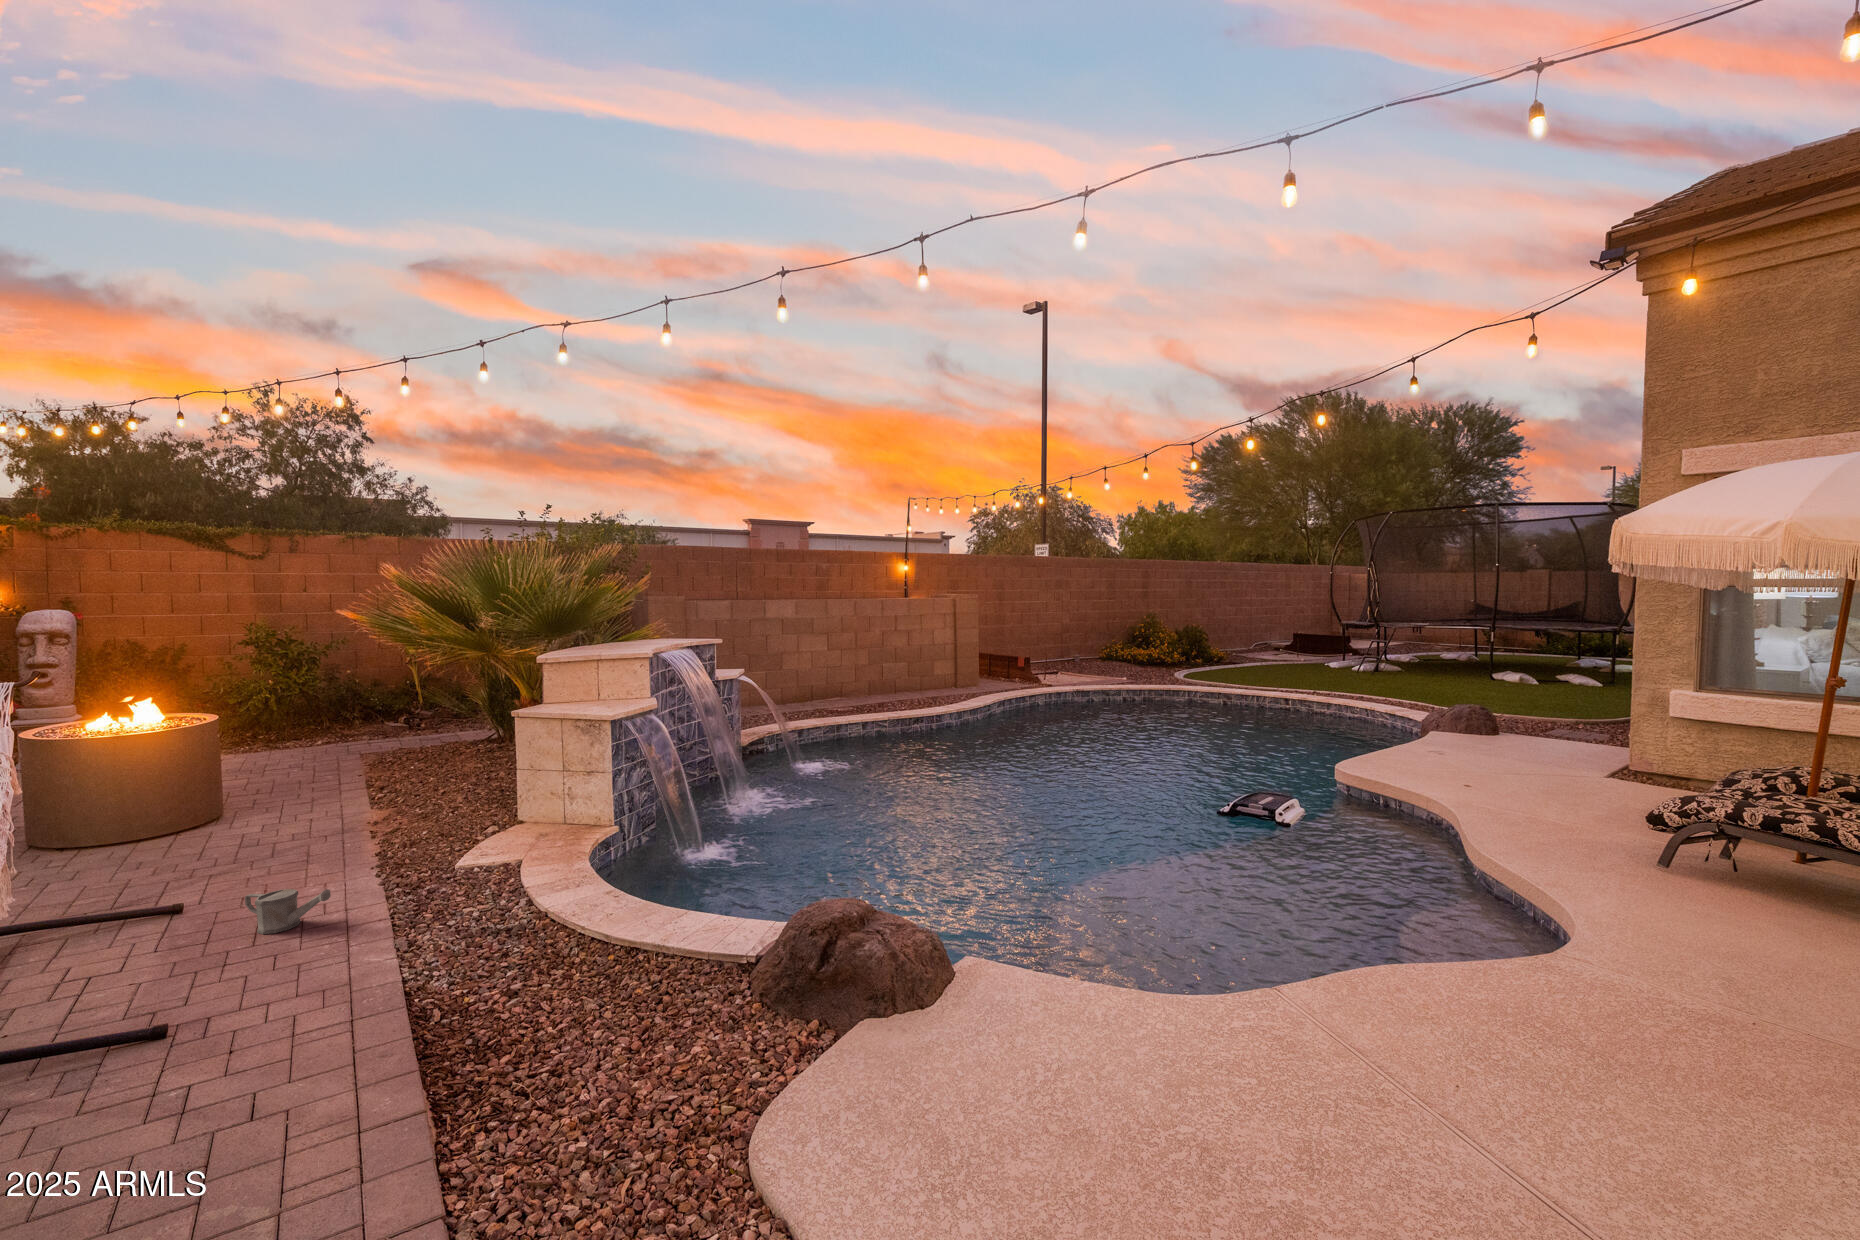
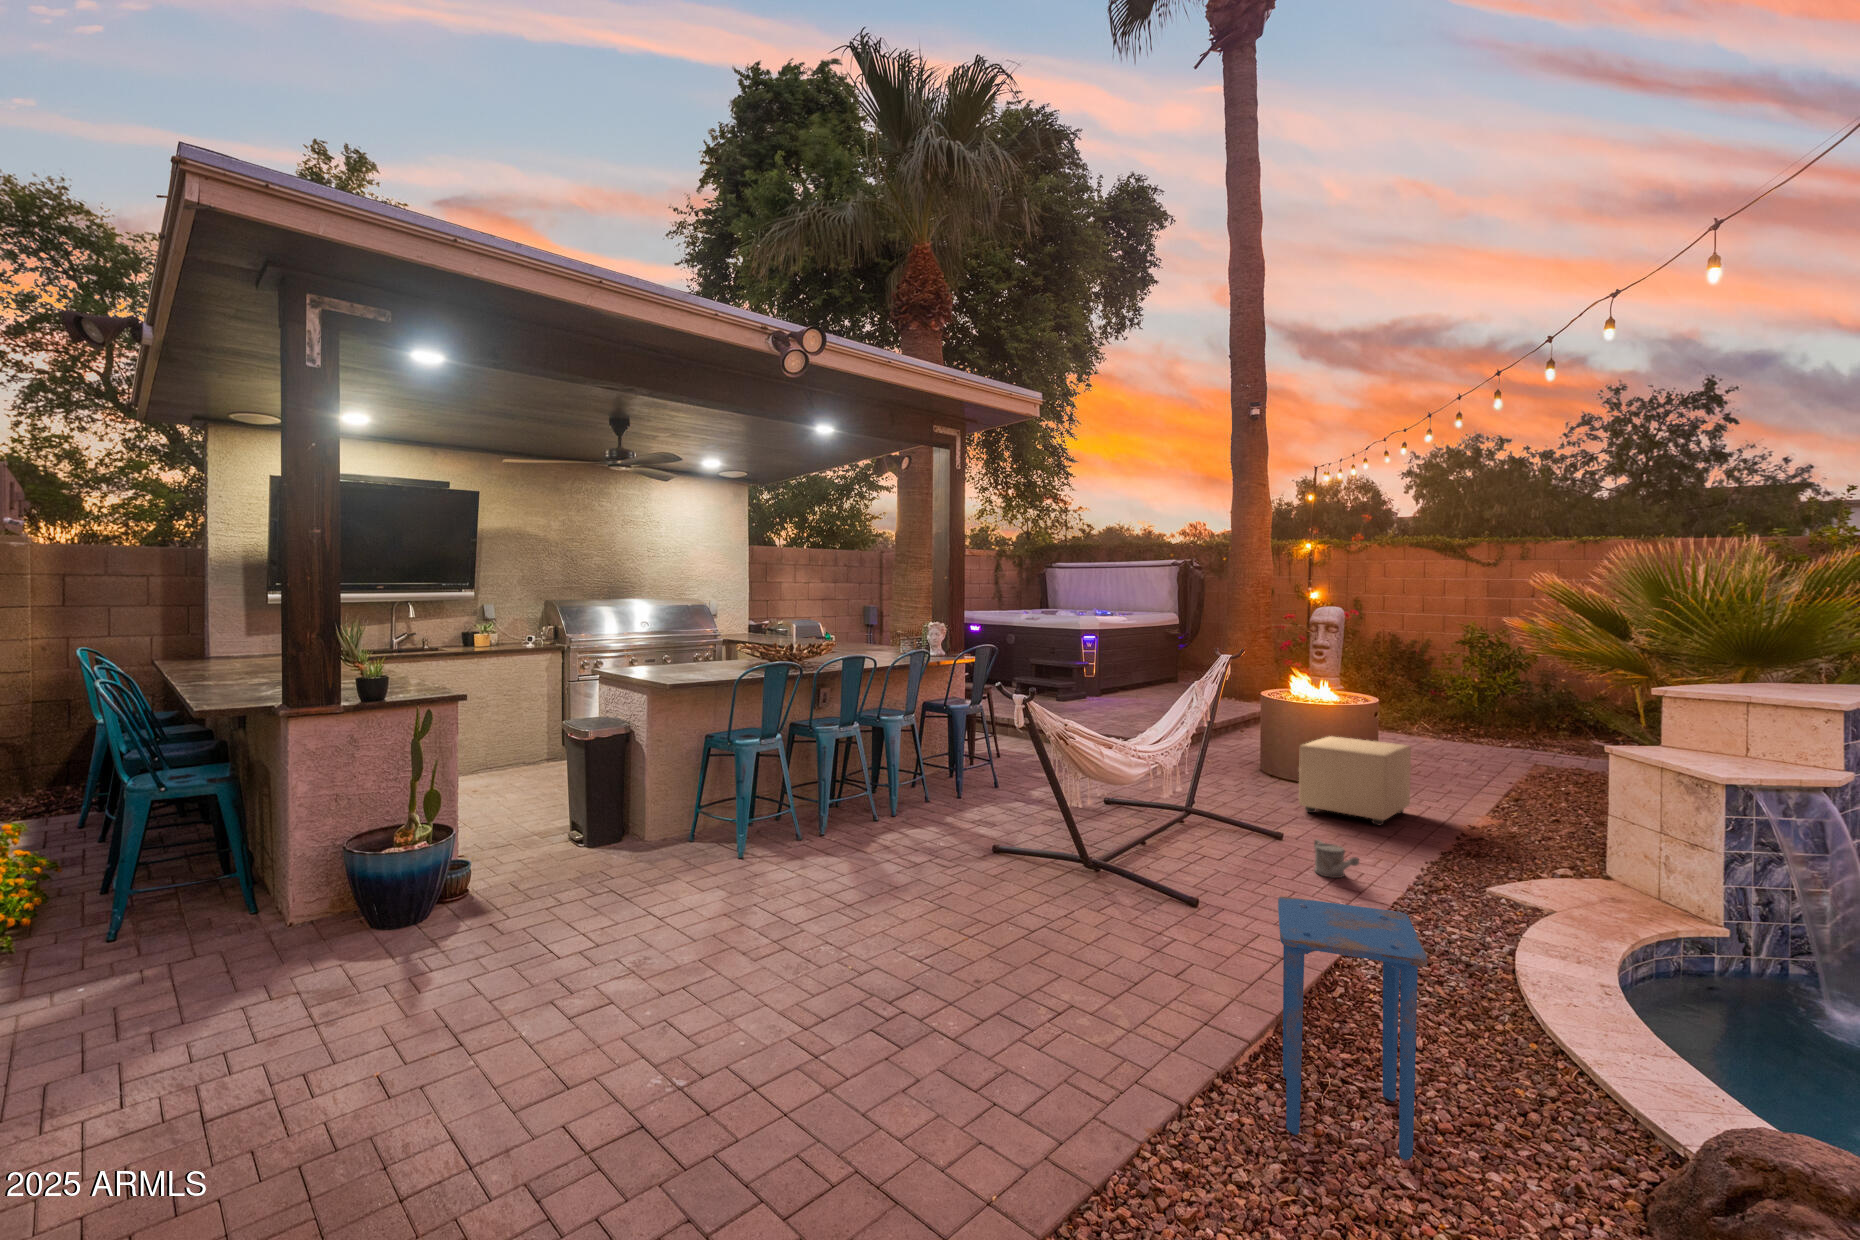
ottoman: none [136,761,285,881] -> present [1299,736,1411,825]
side table: none [466,873,652,1142] -> present [1278,897,1427,1160]

